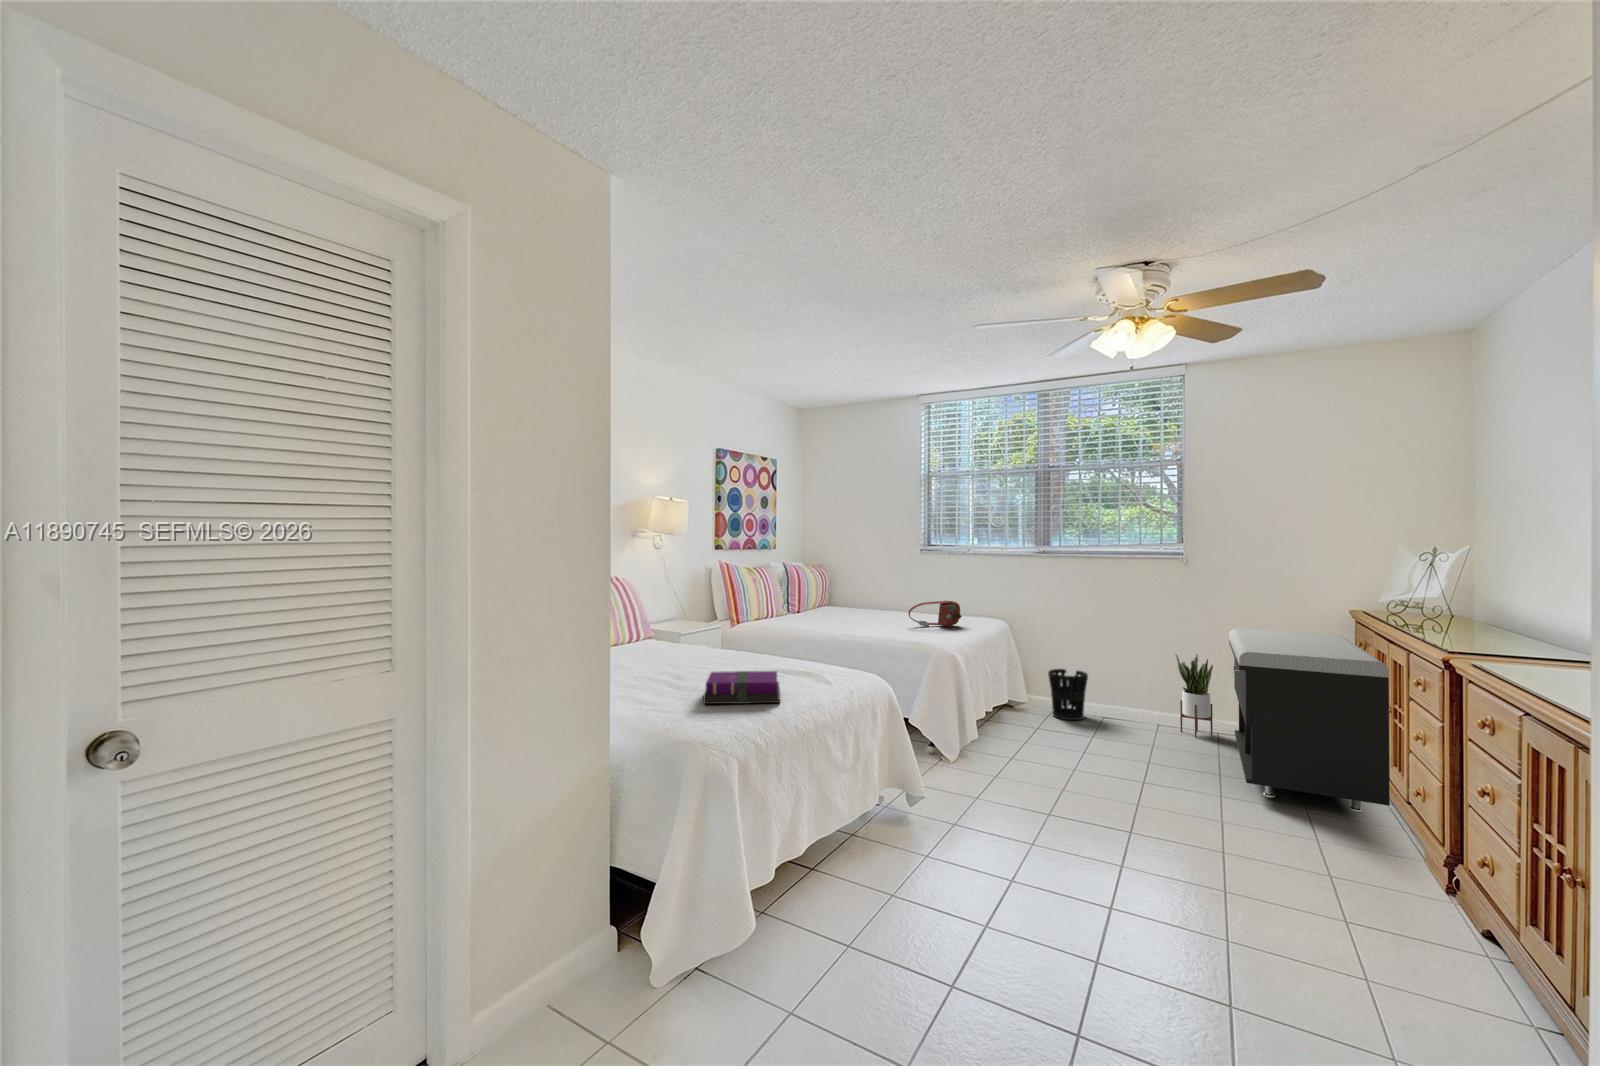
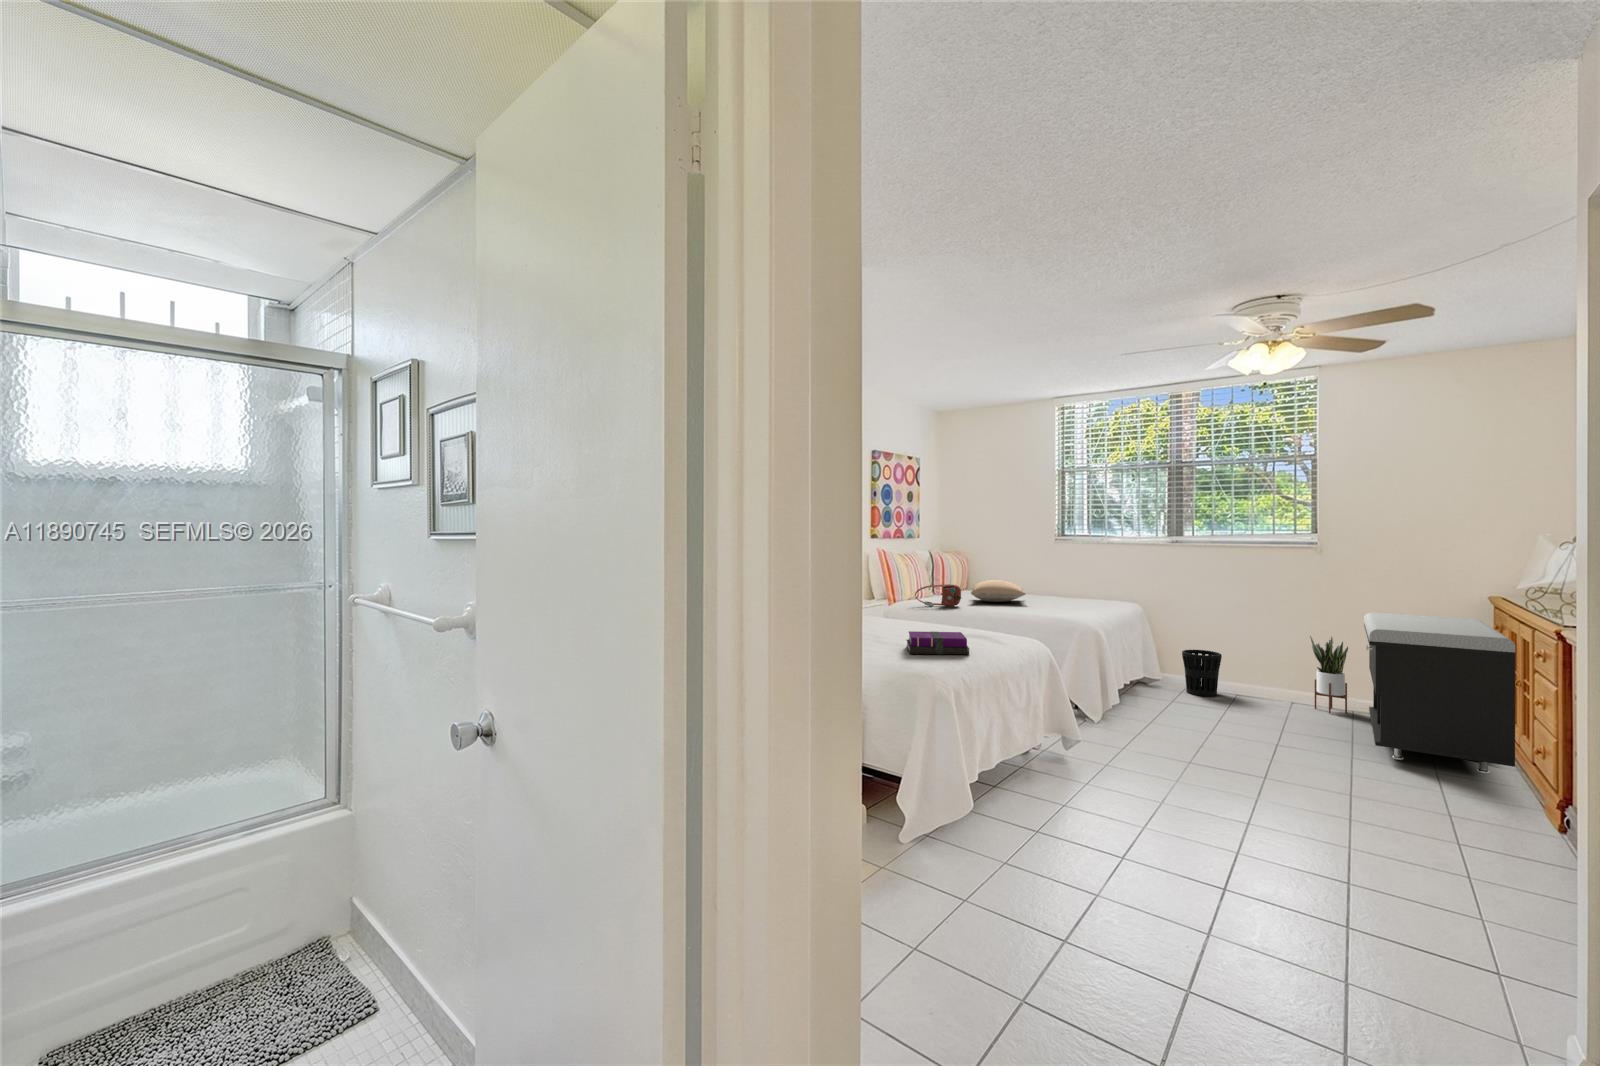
pillow: none [825,596,884,620] -> present [971,580,1025,602]
handbag: present [908,600,962,627] -> present [915,584,961,607]

